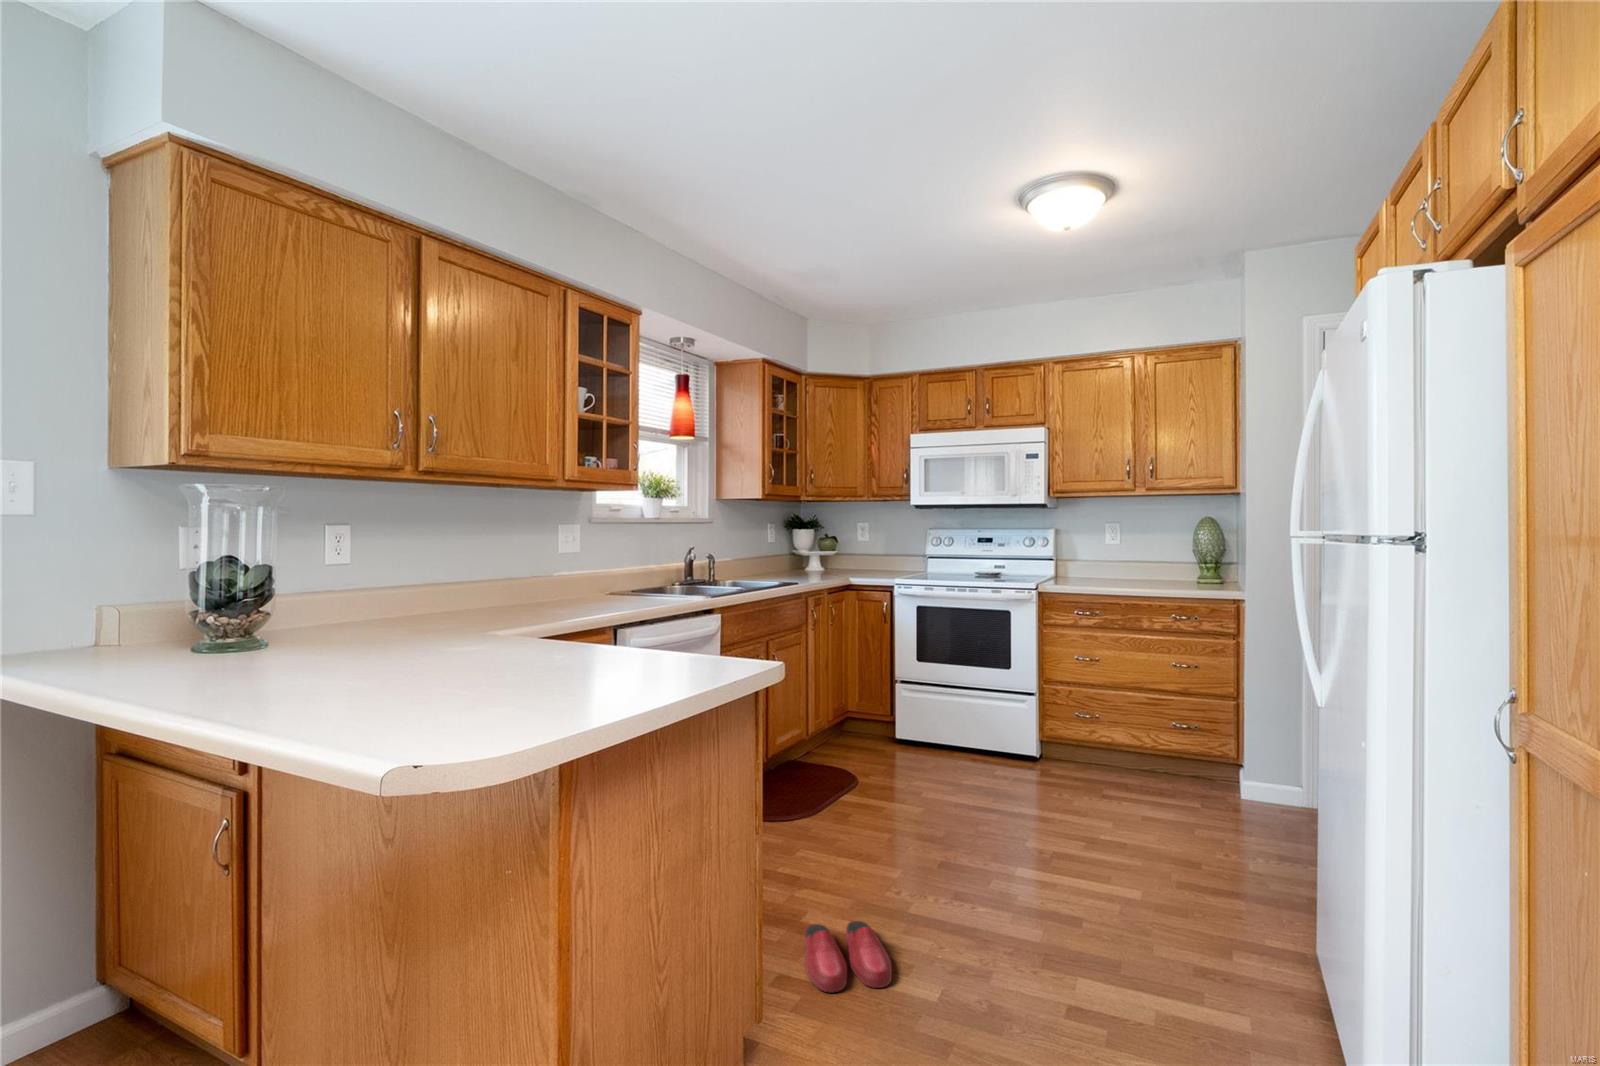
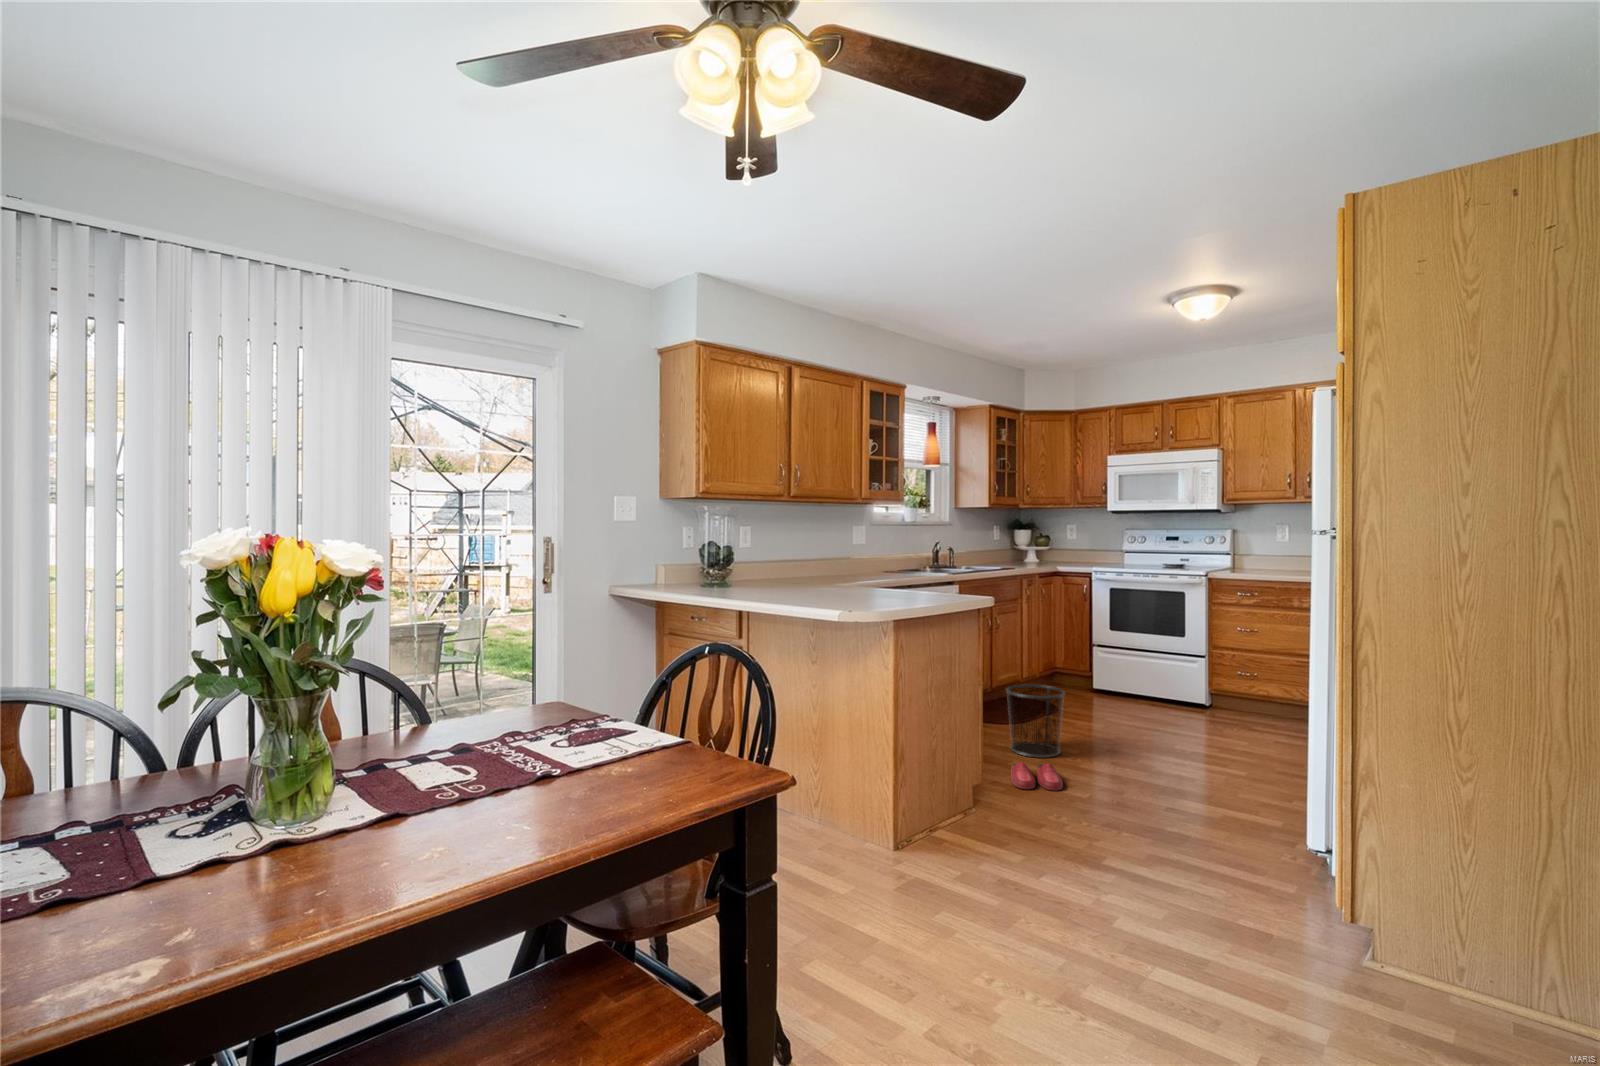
waste bin: none [792,769,882,895] -> present [1006,684,1065,758]

